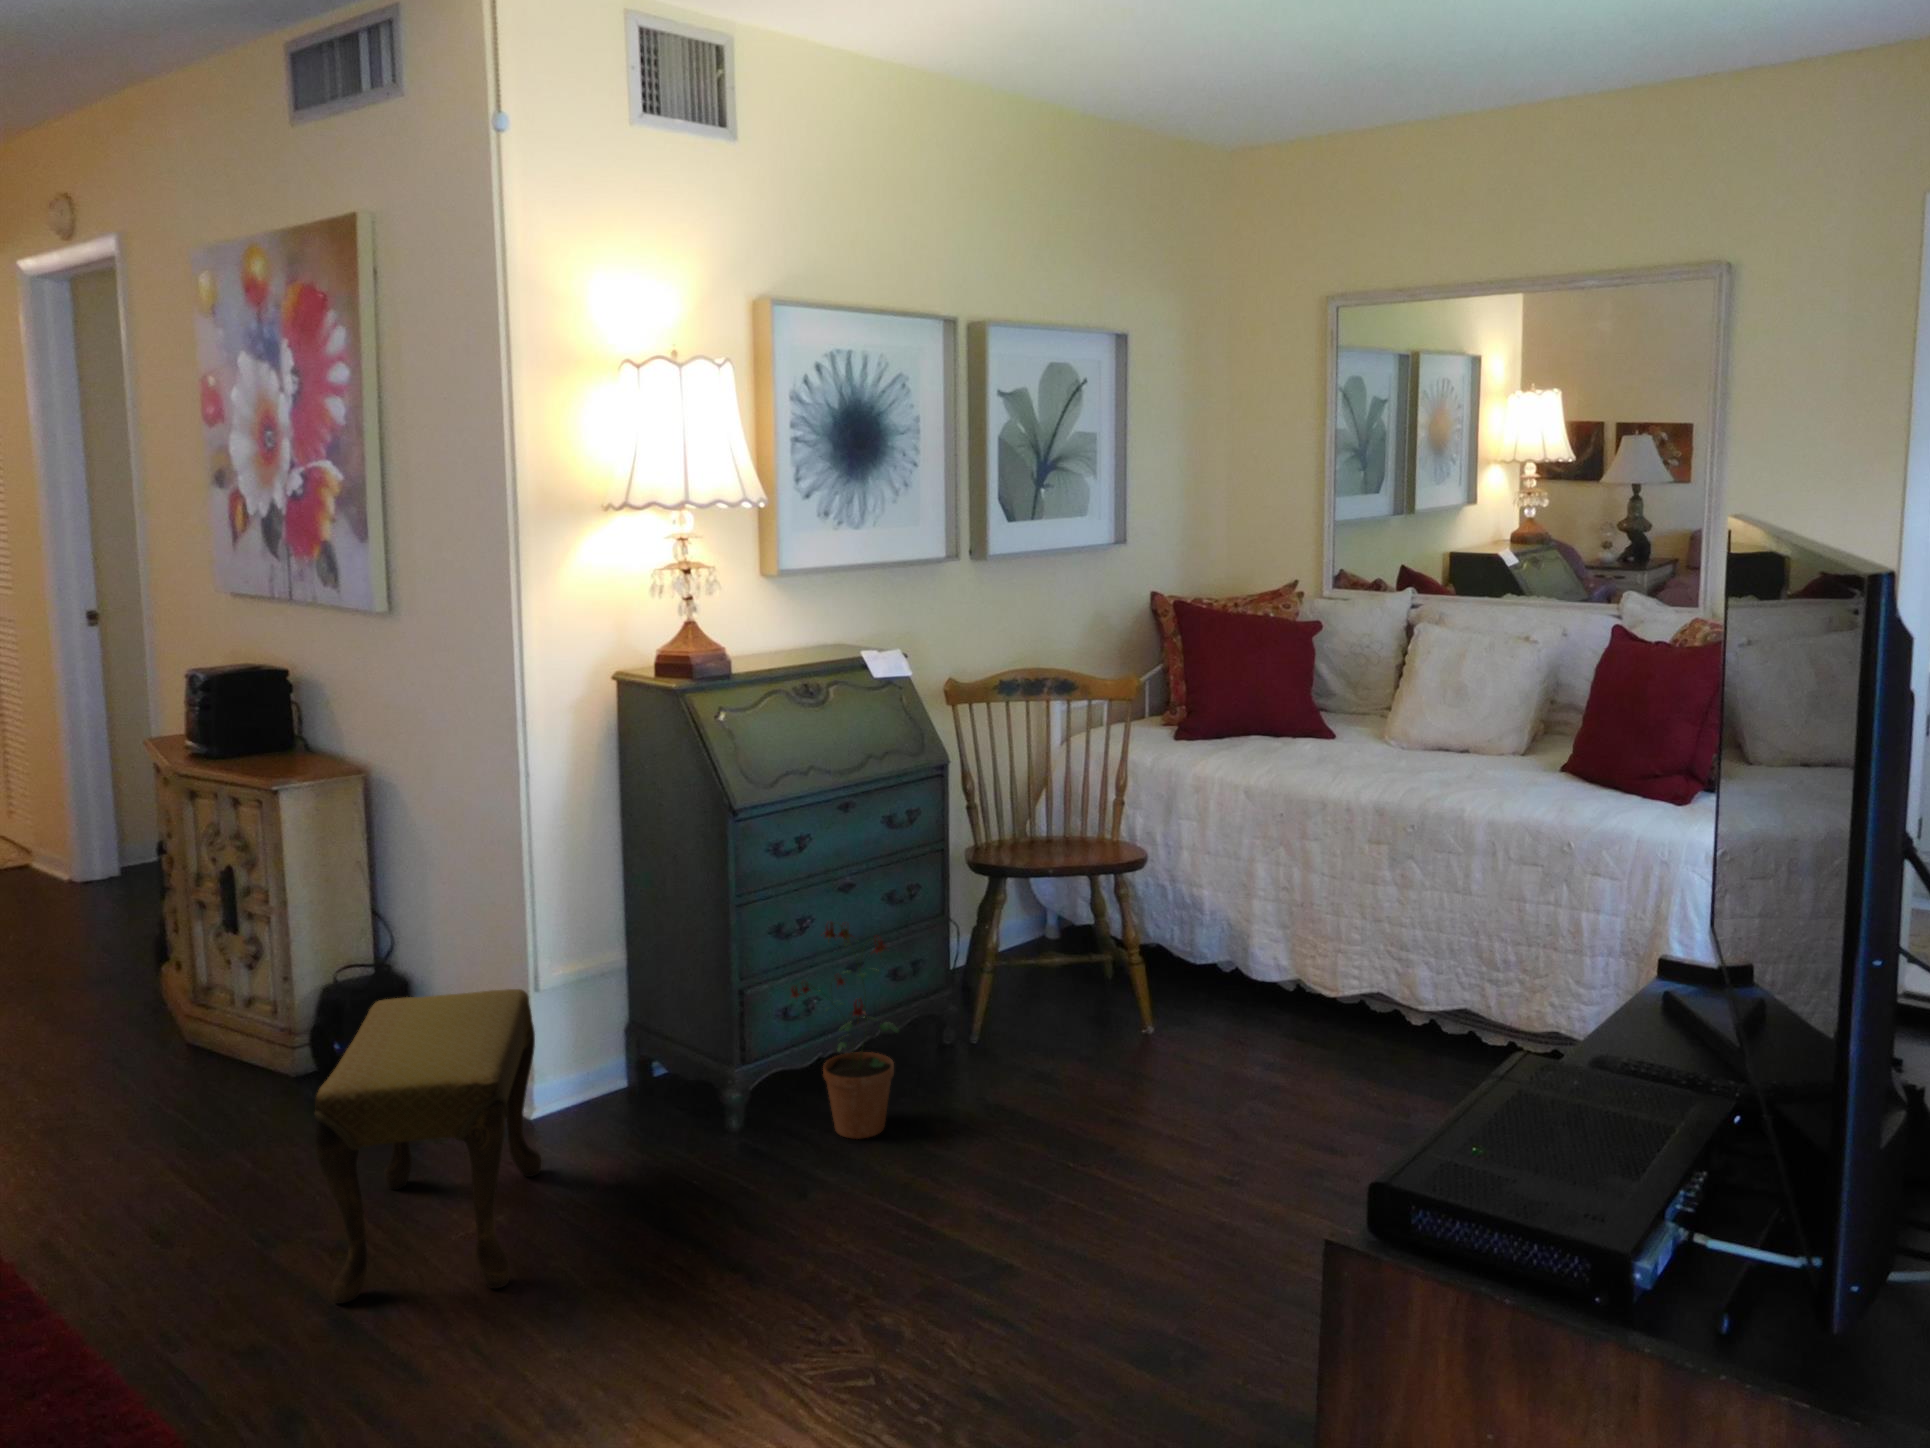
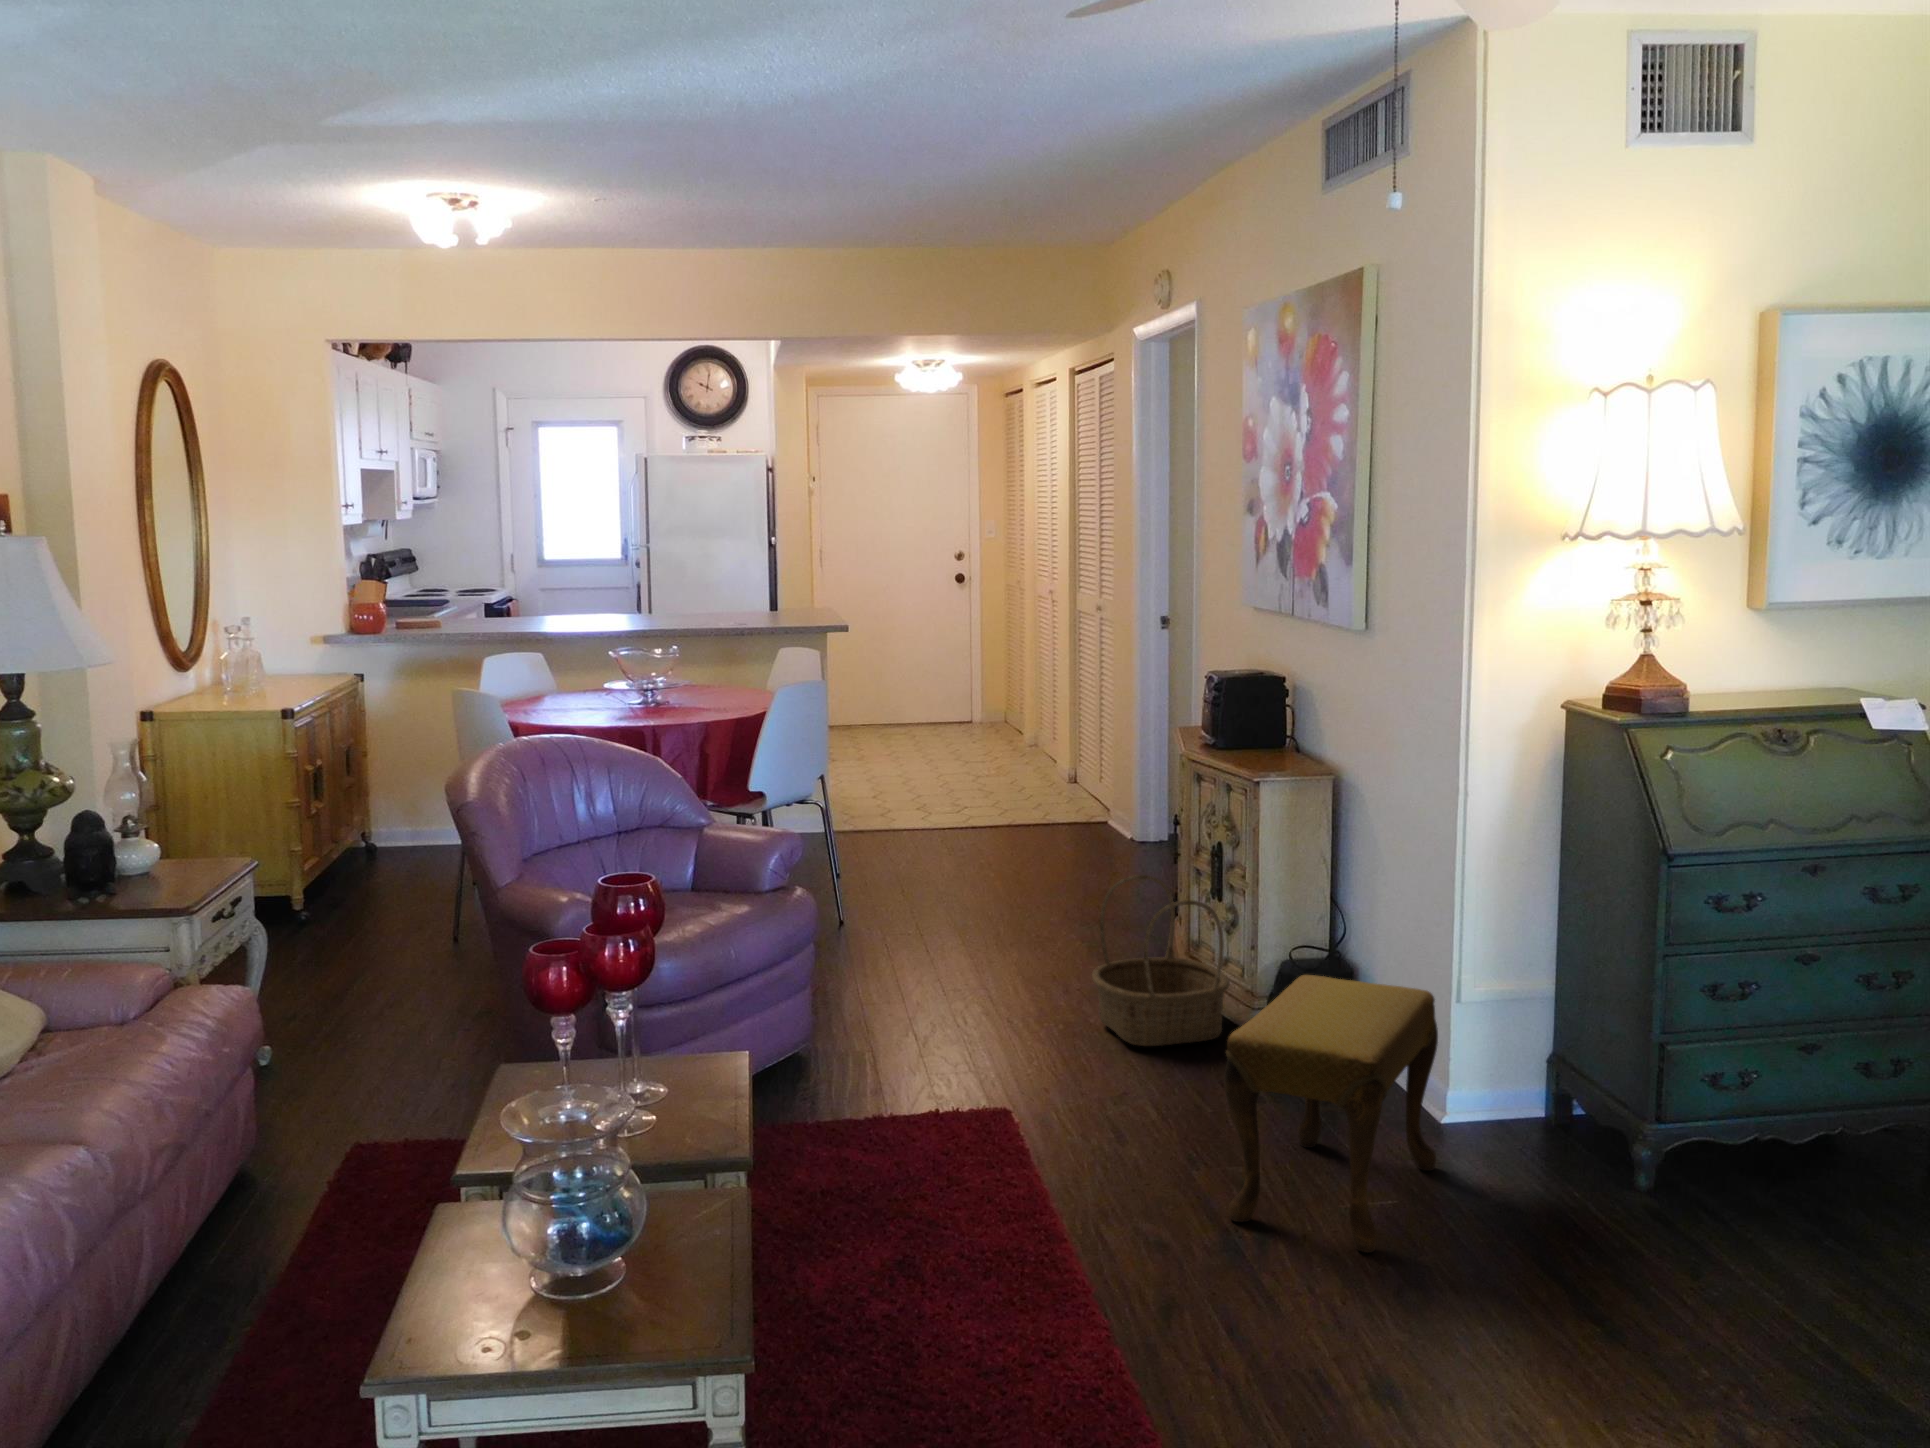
basket: none [75,920,261,1126] -> present [1092,875,1230,1046]
potted plant: present [791,922,899,1139] -> none [1712,989,1850,1237]

